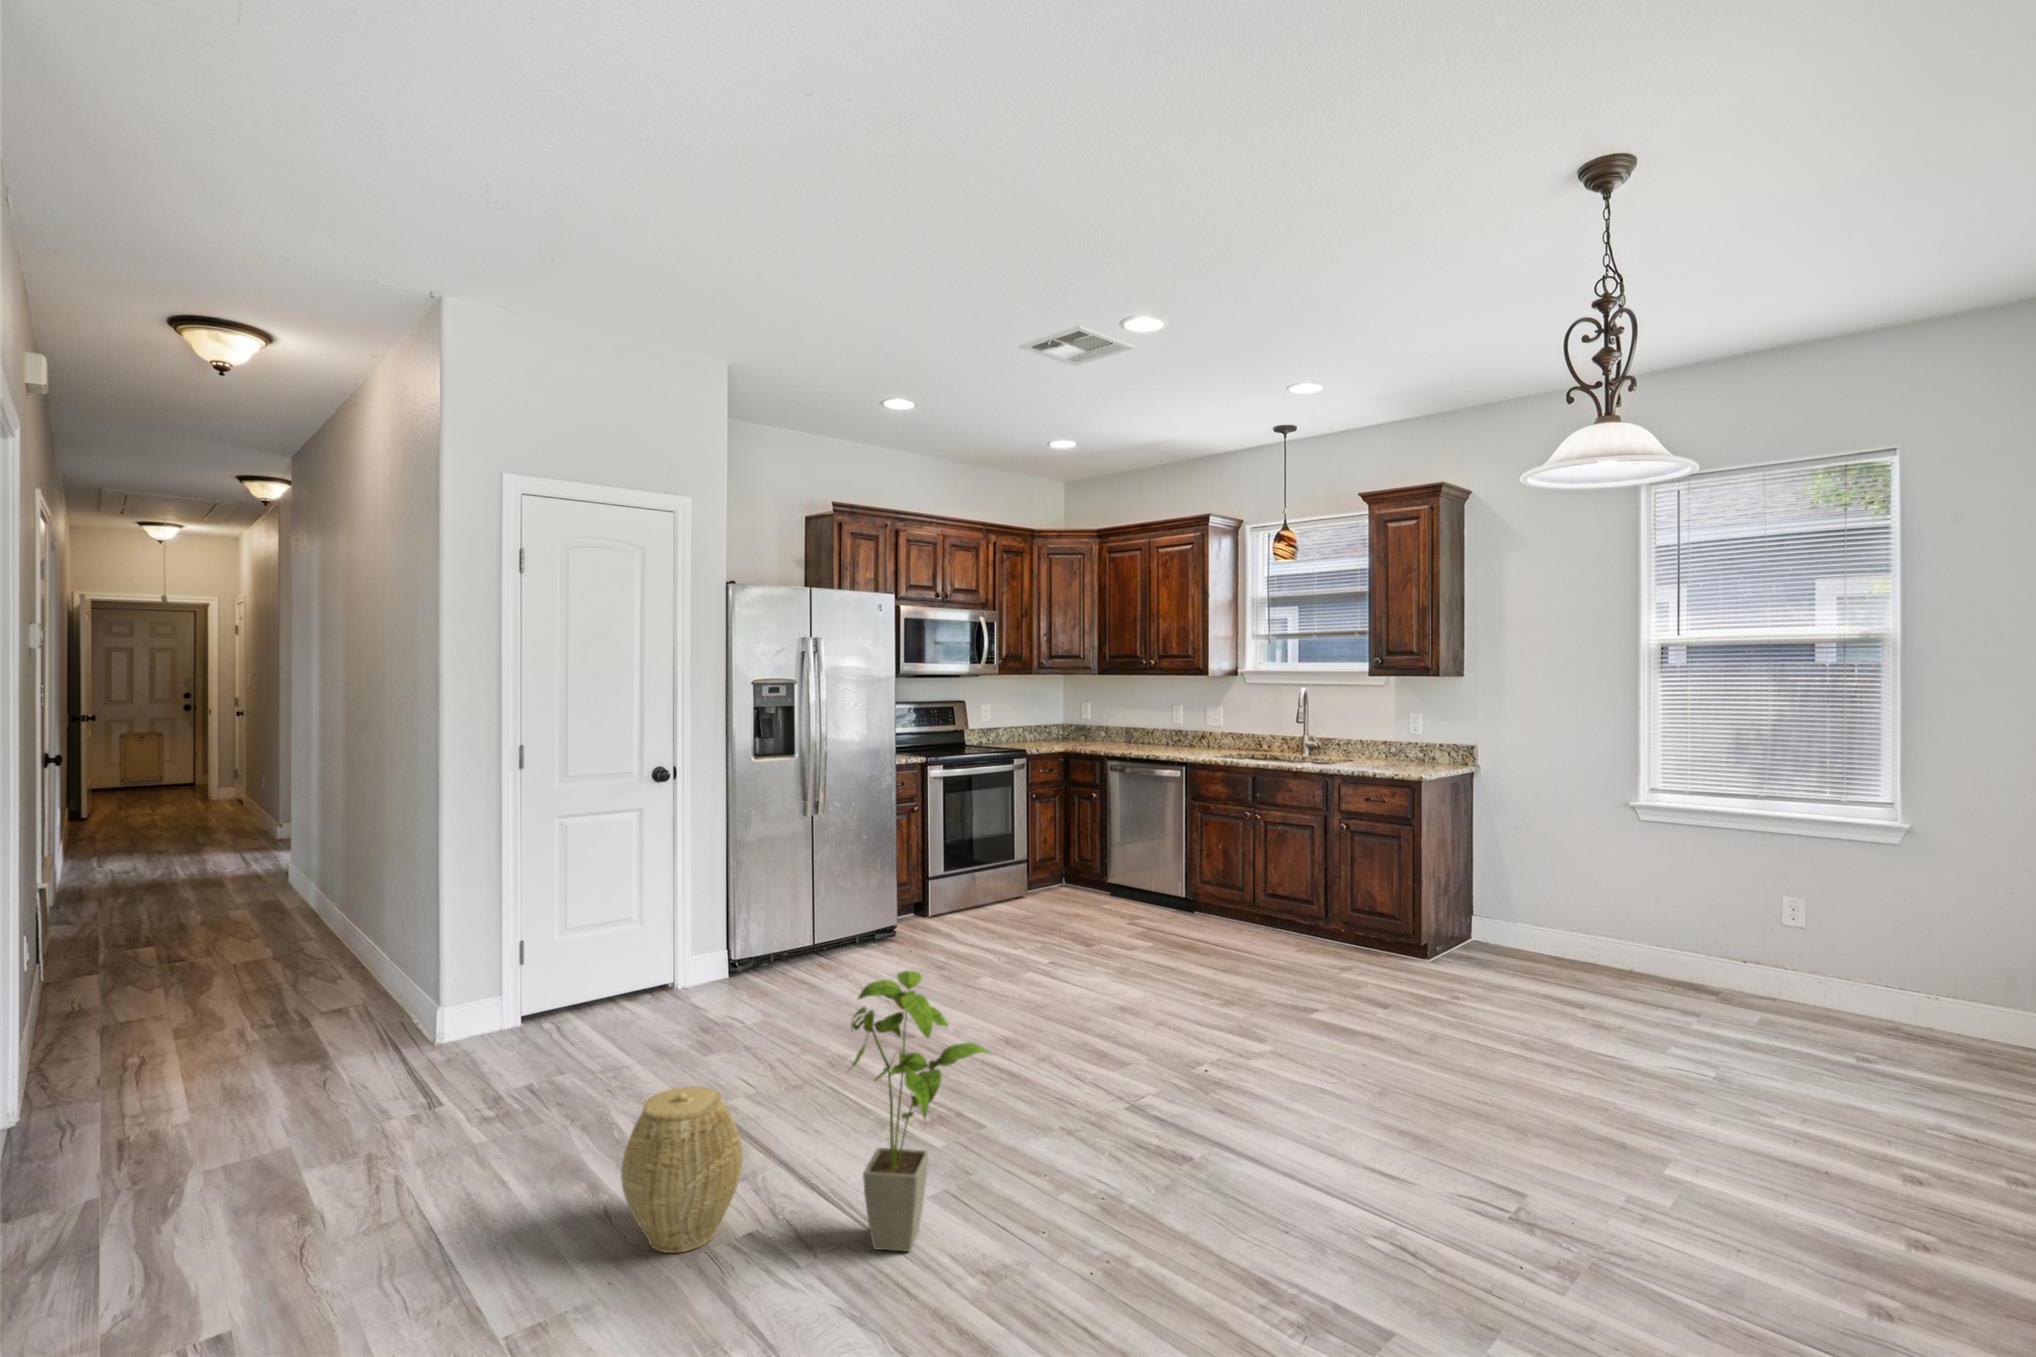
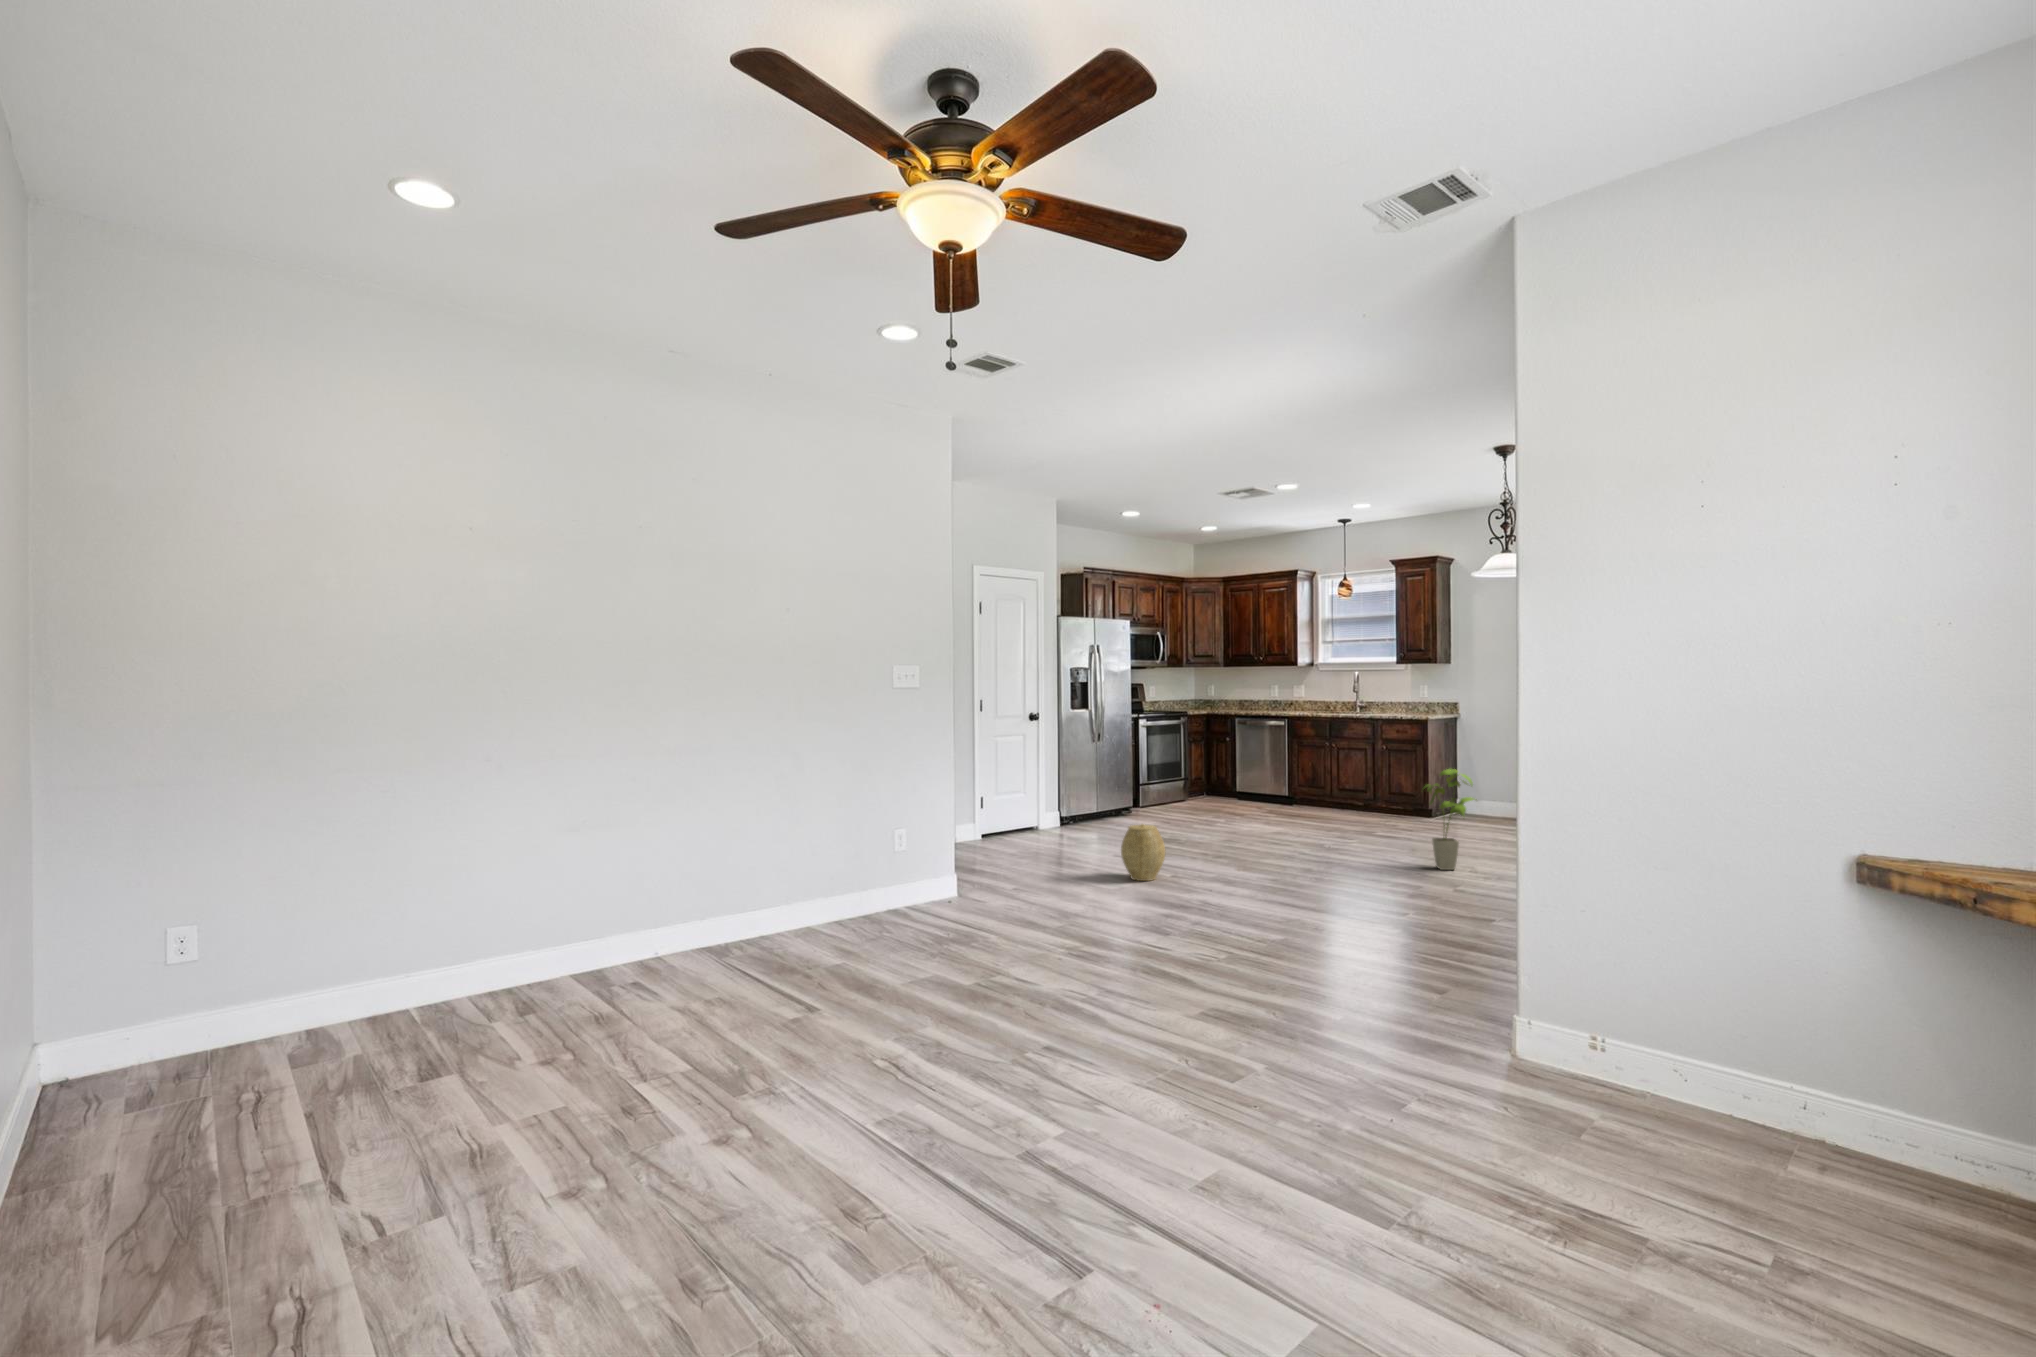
house plant: present [851,970,991,1251] -> present [1424,769,1474,870]

